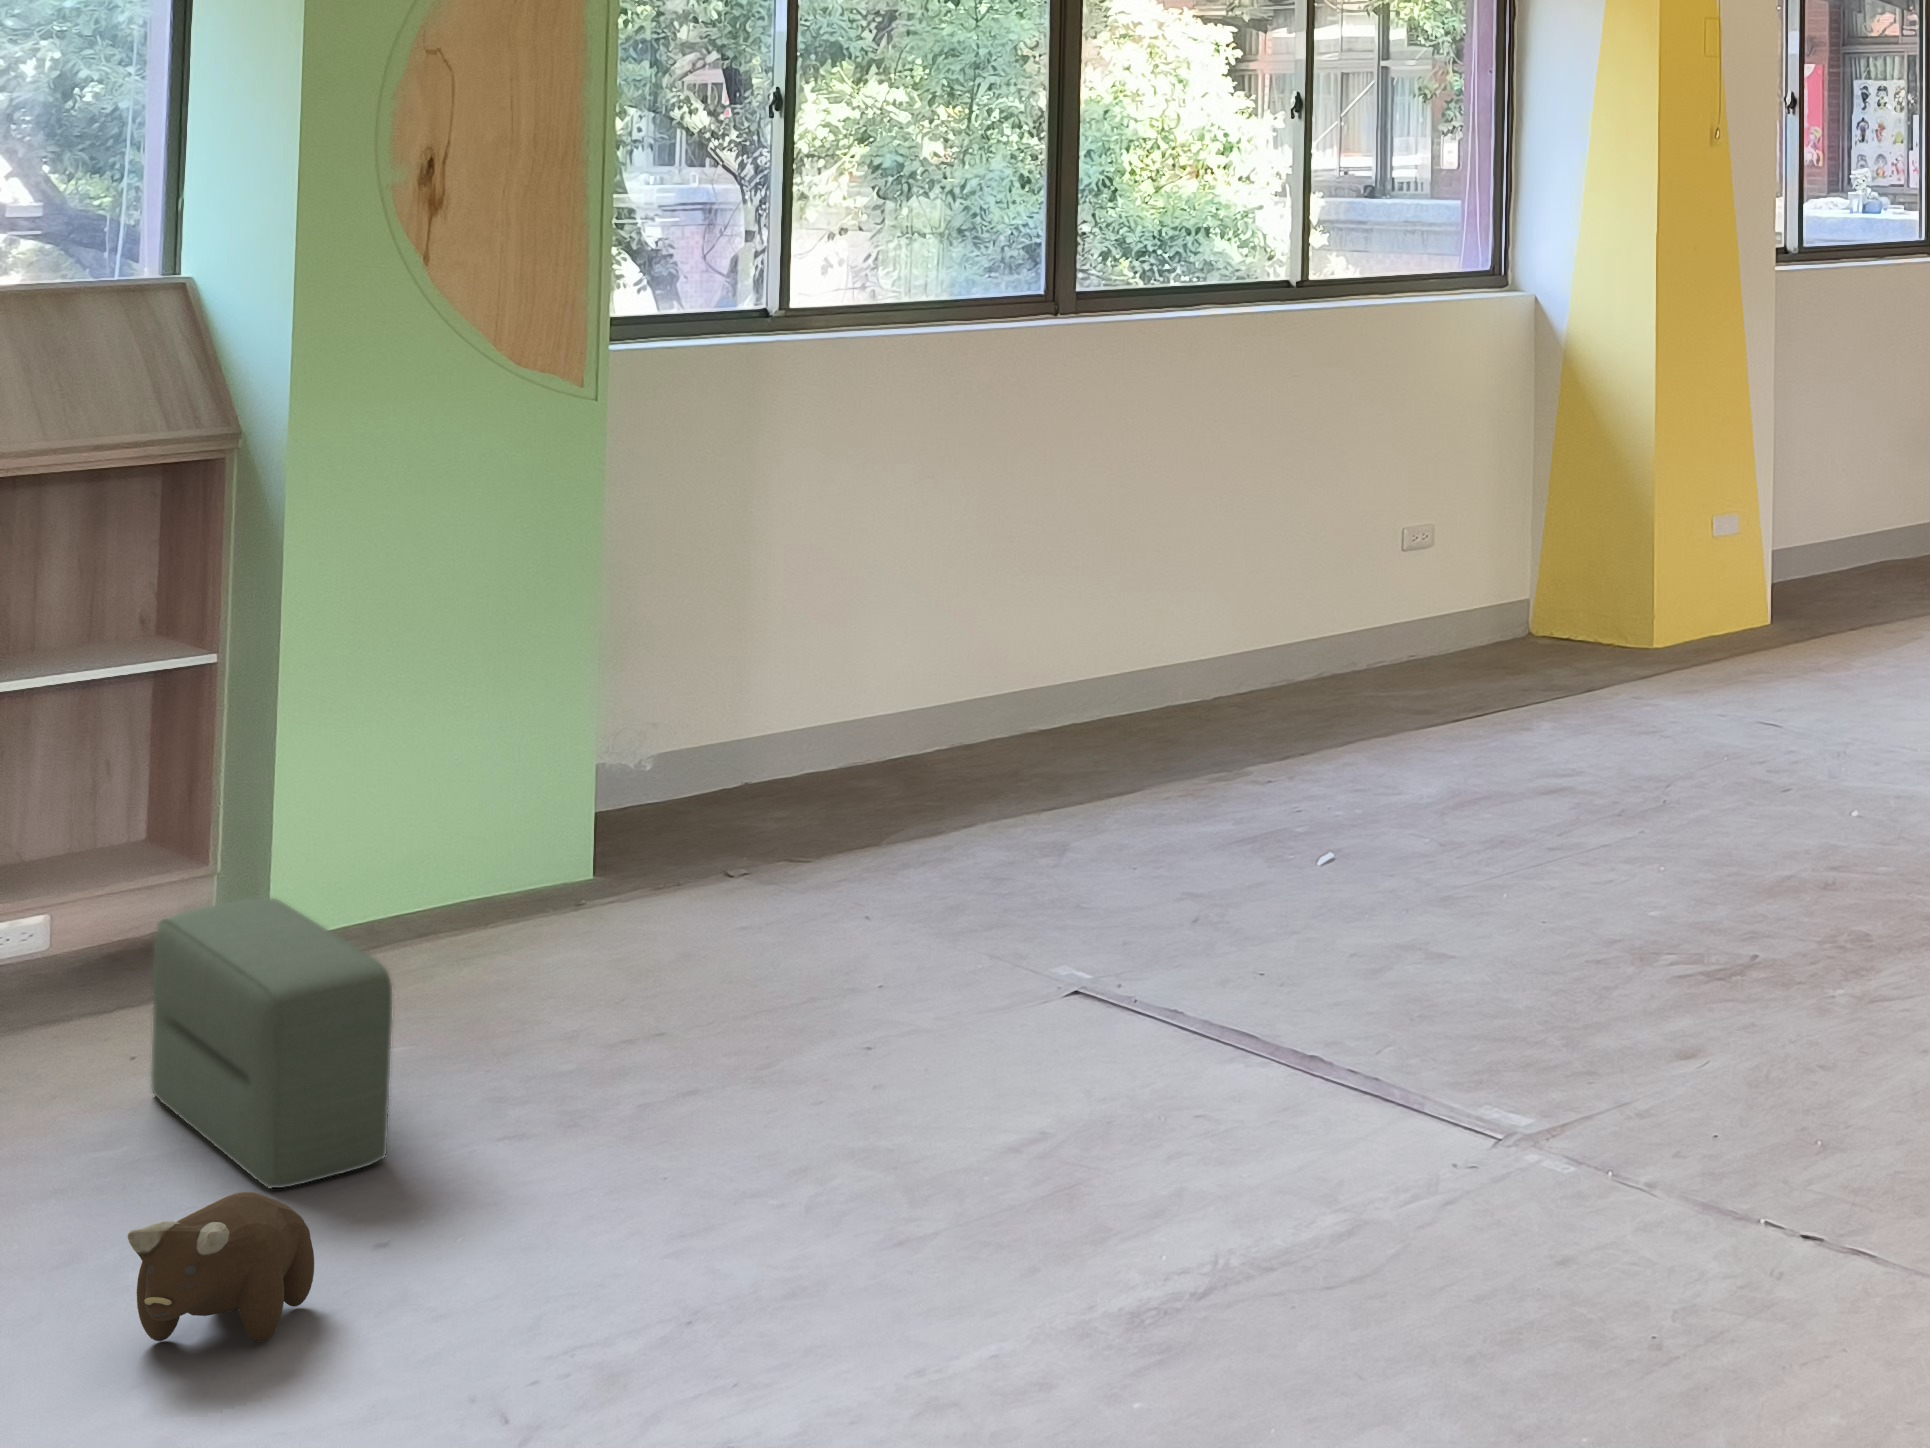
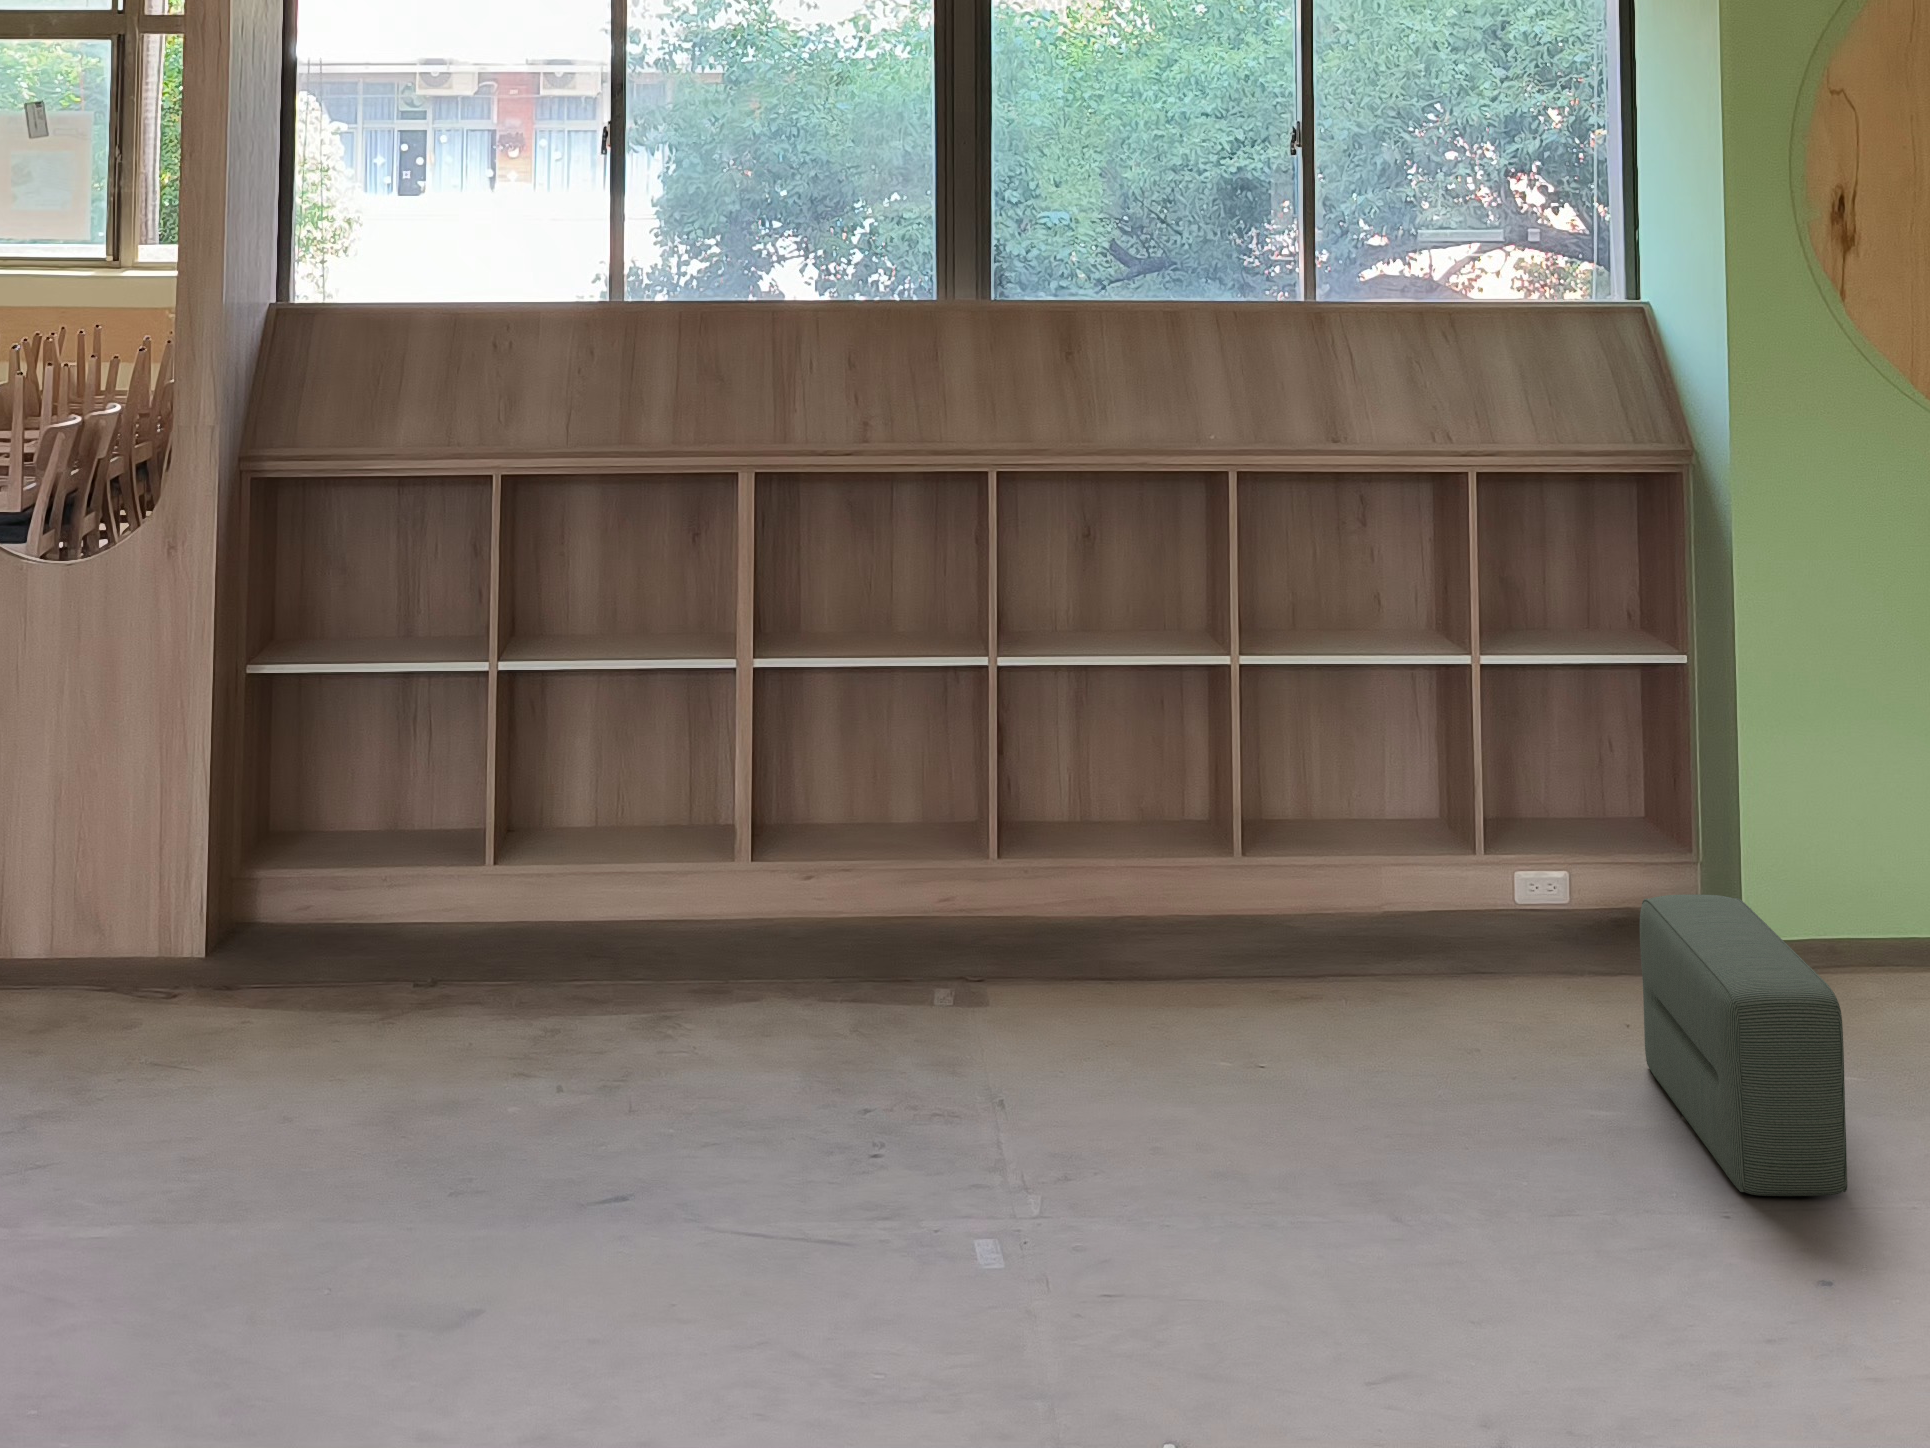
plush toy: present [128,1192,314,1342] -> none [1602,1193,1774,1355]

